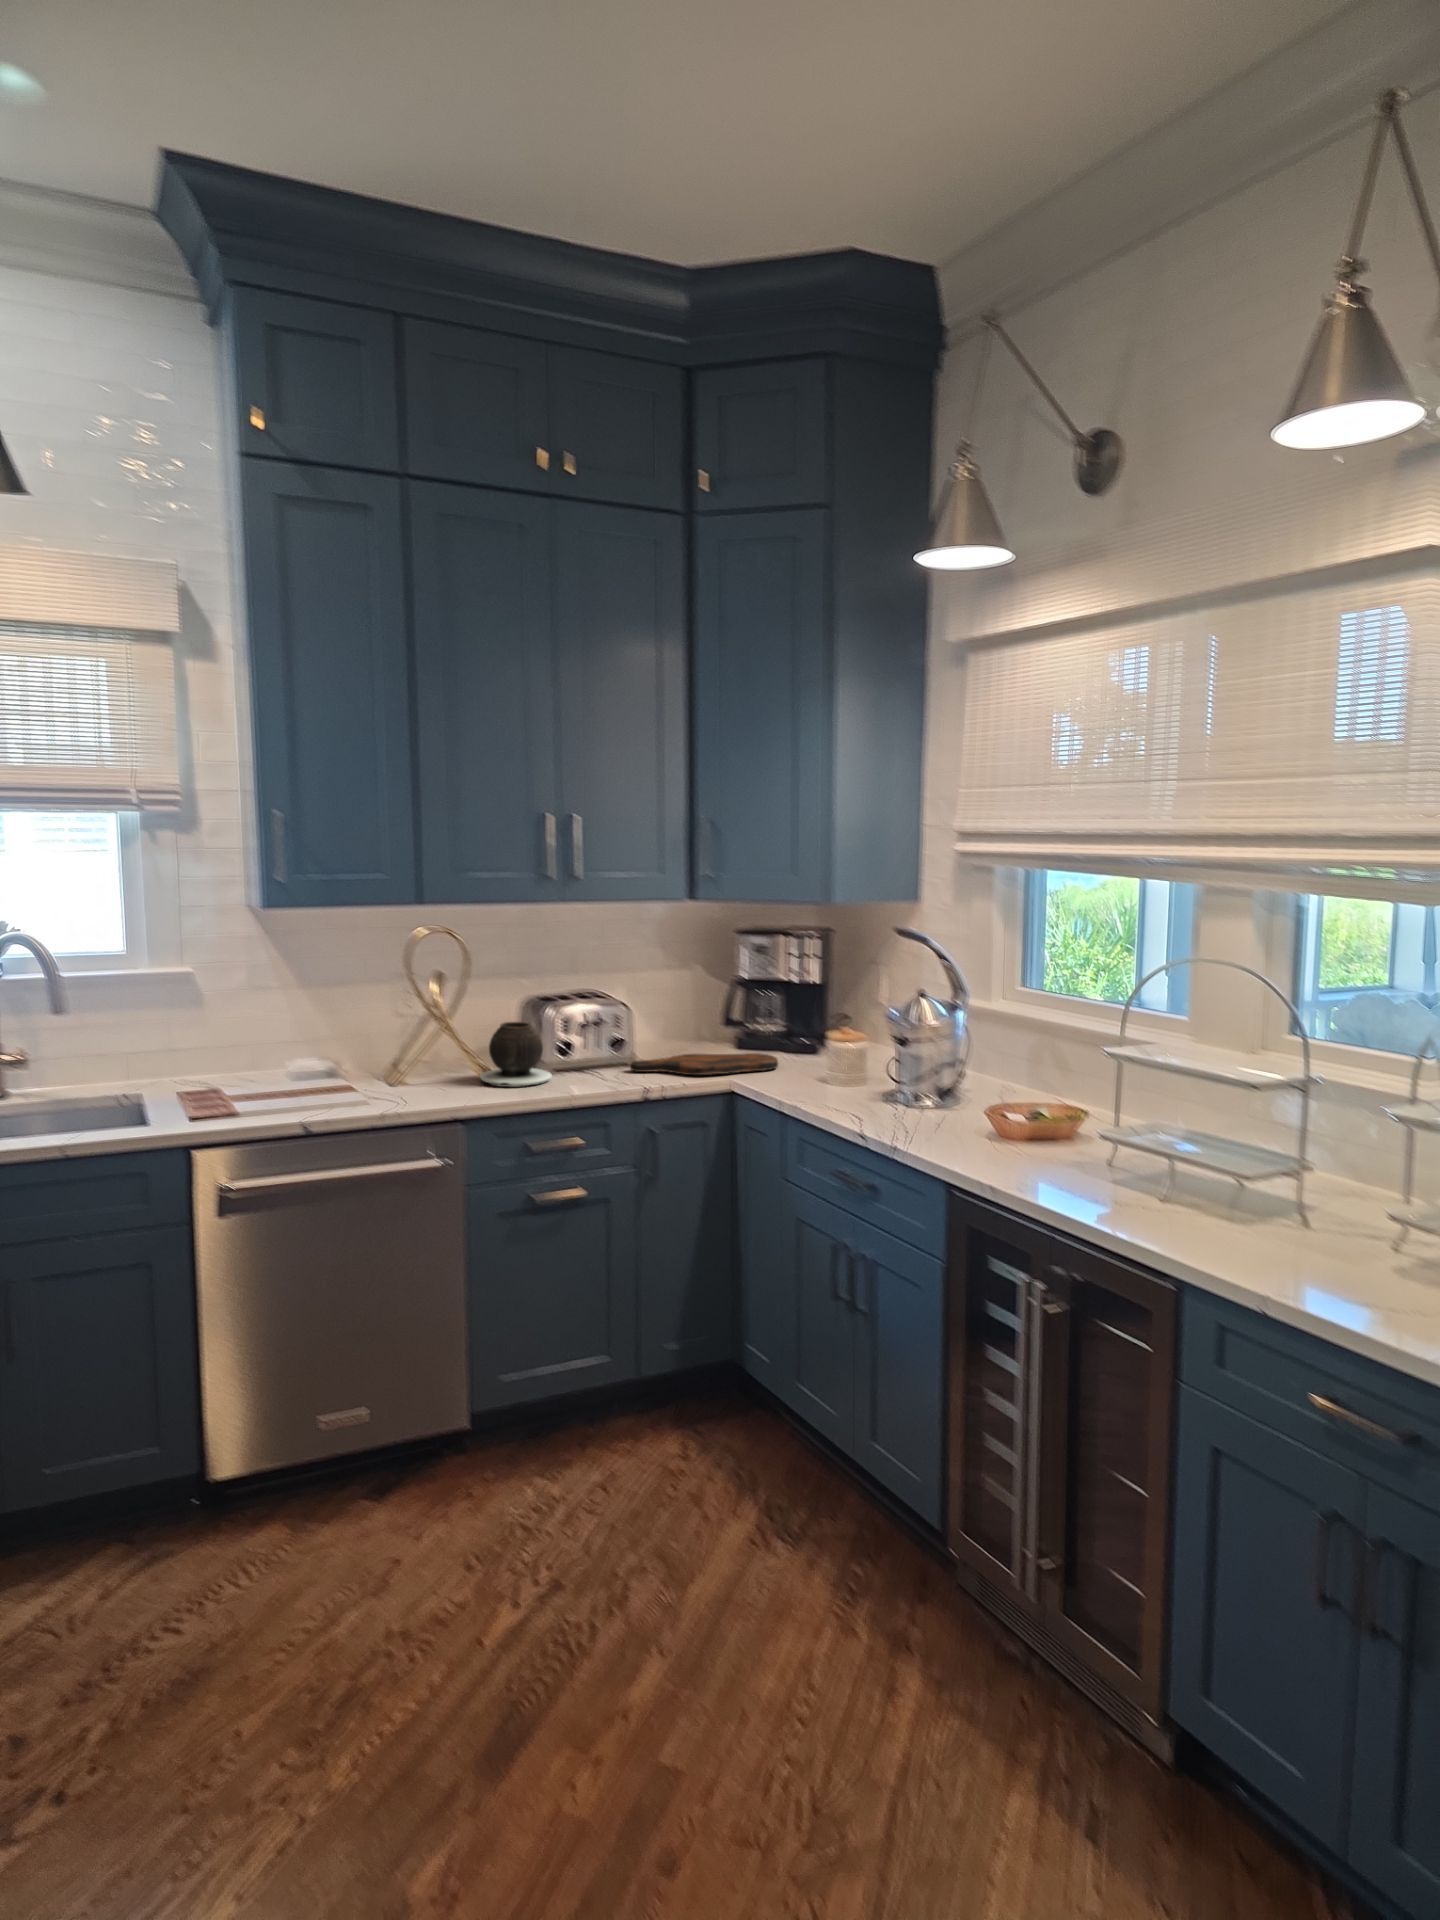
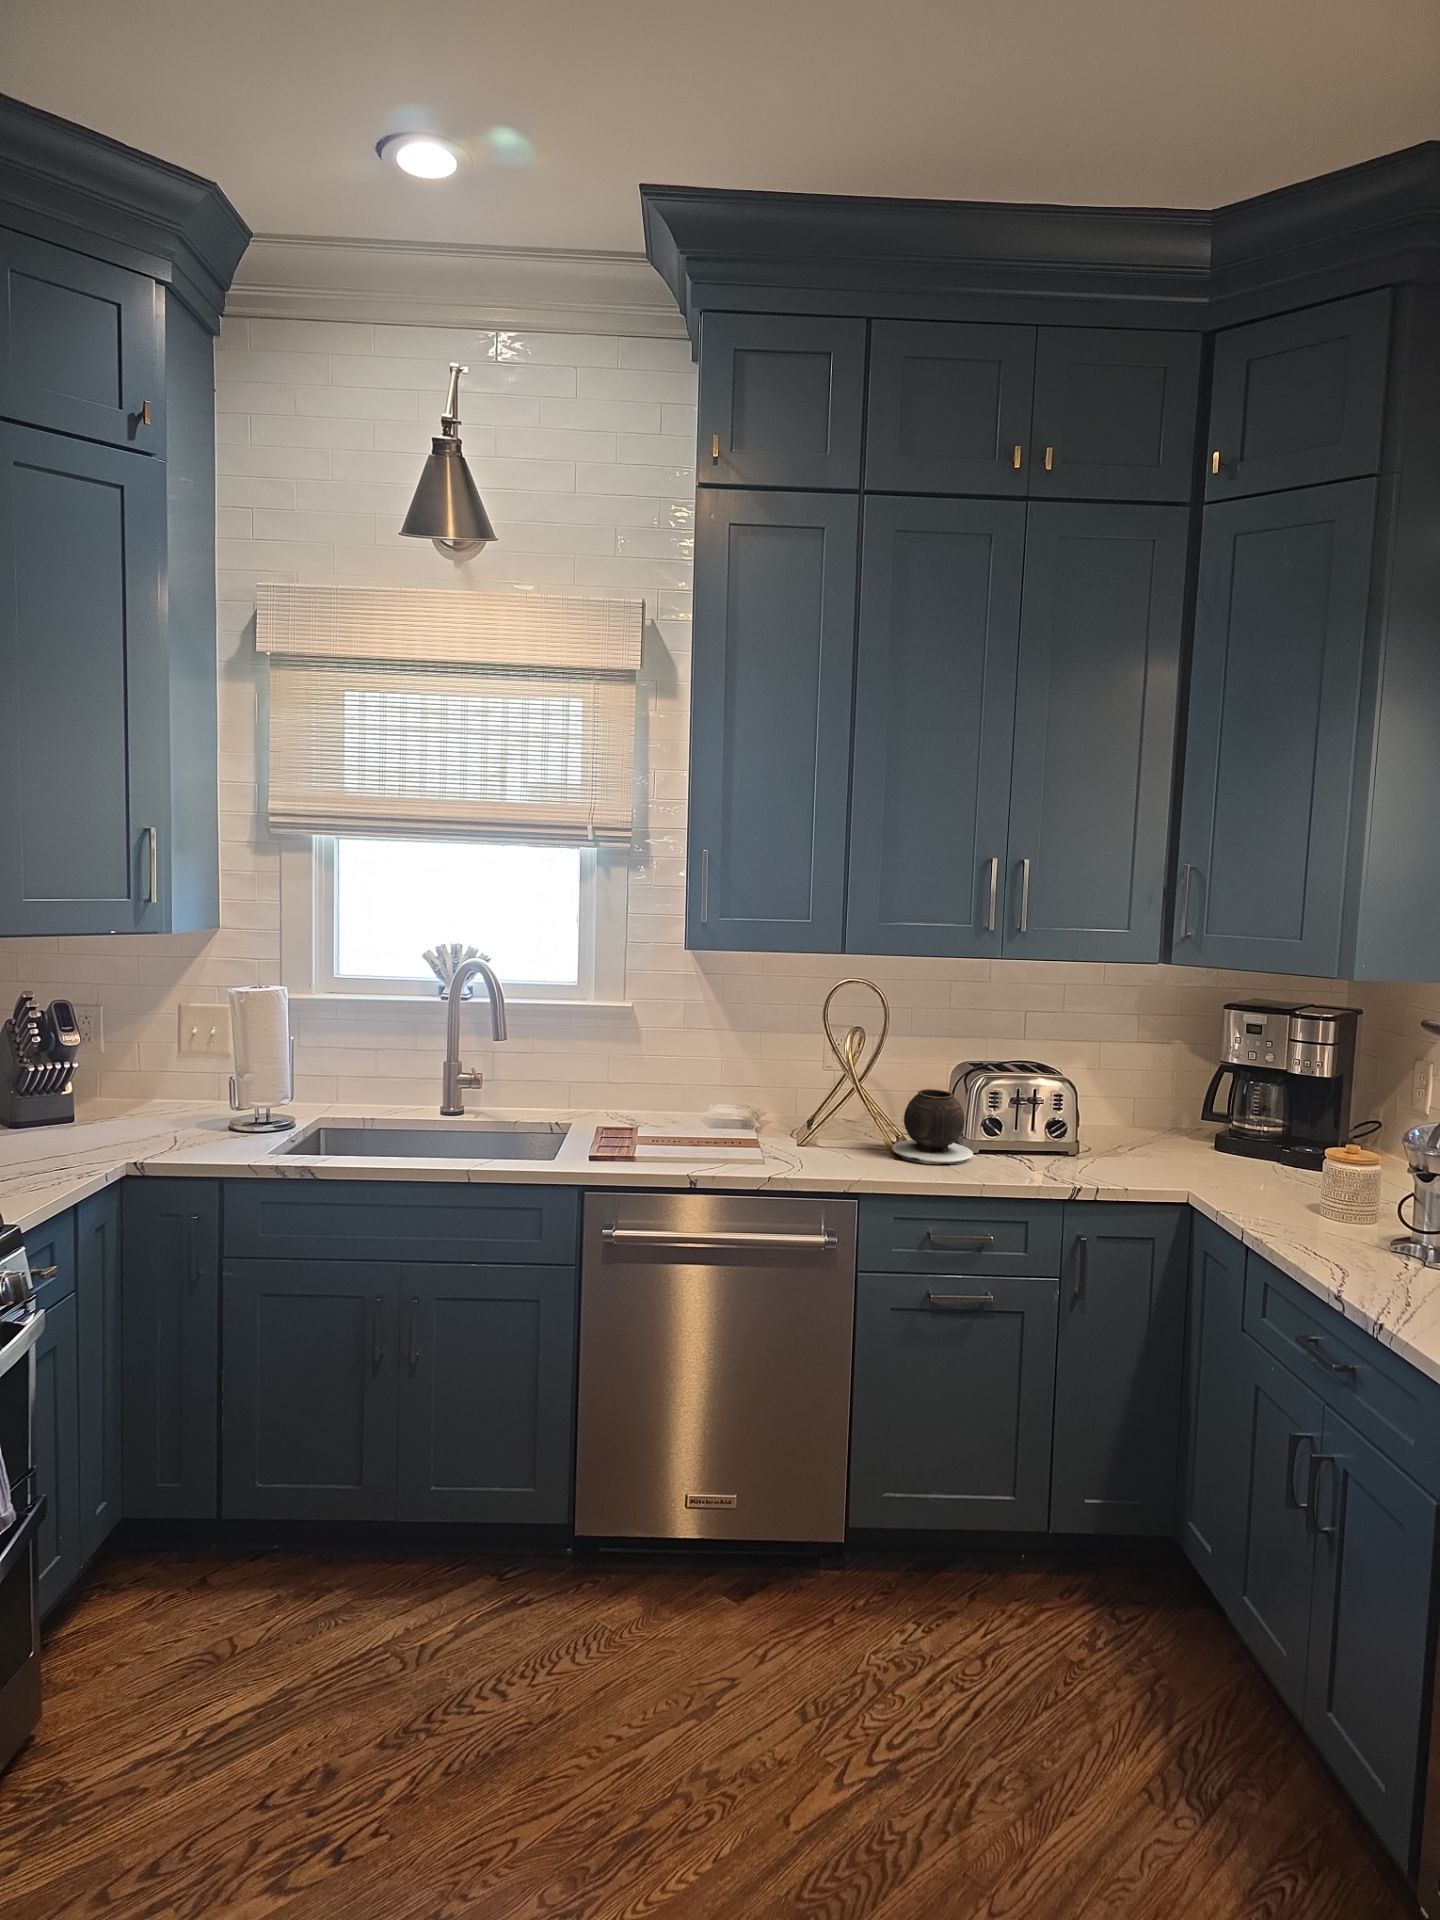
cutting board: present [630,1053,778,1075] -> none [1069,1149,1262,1183]

